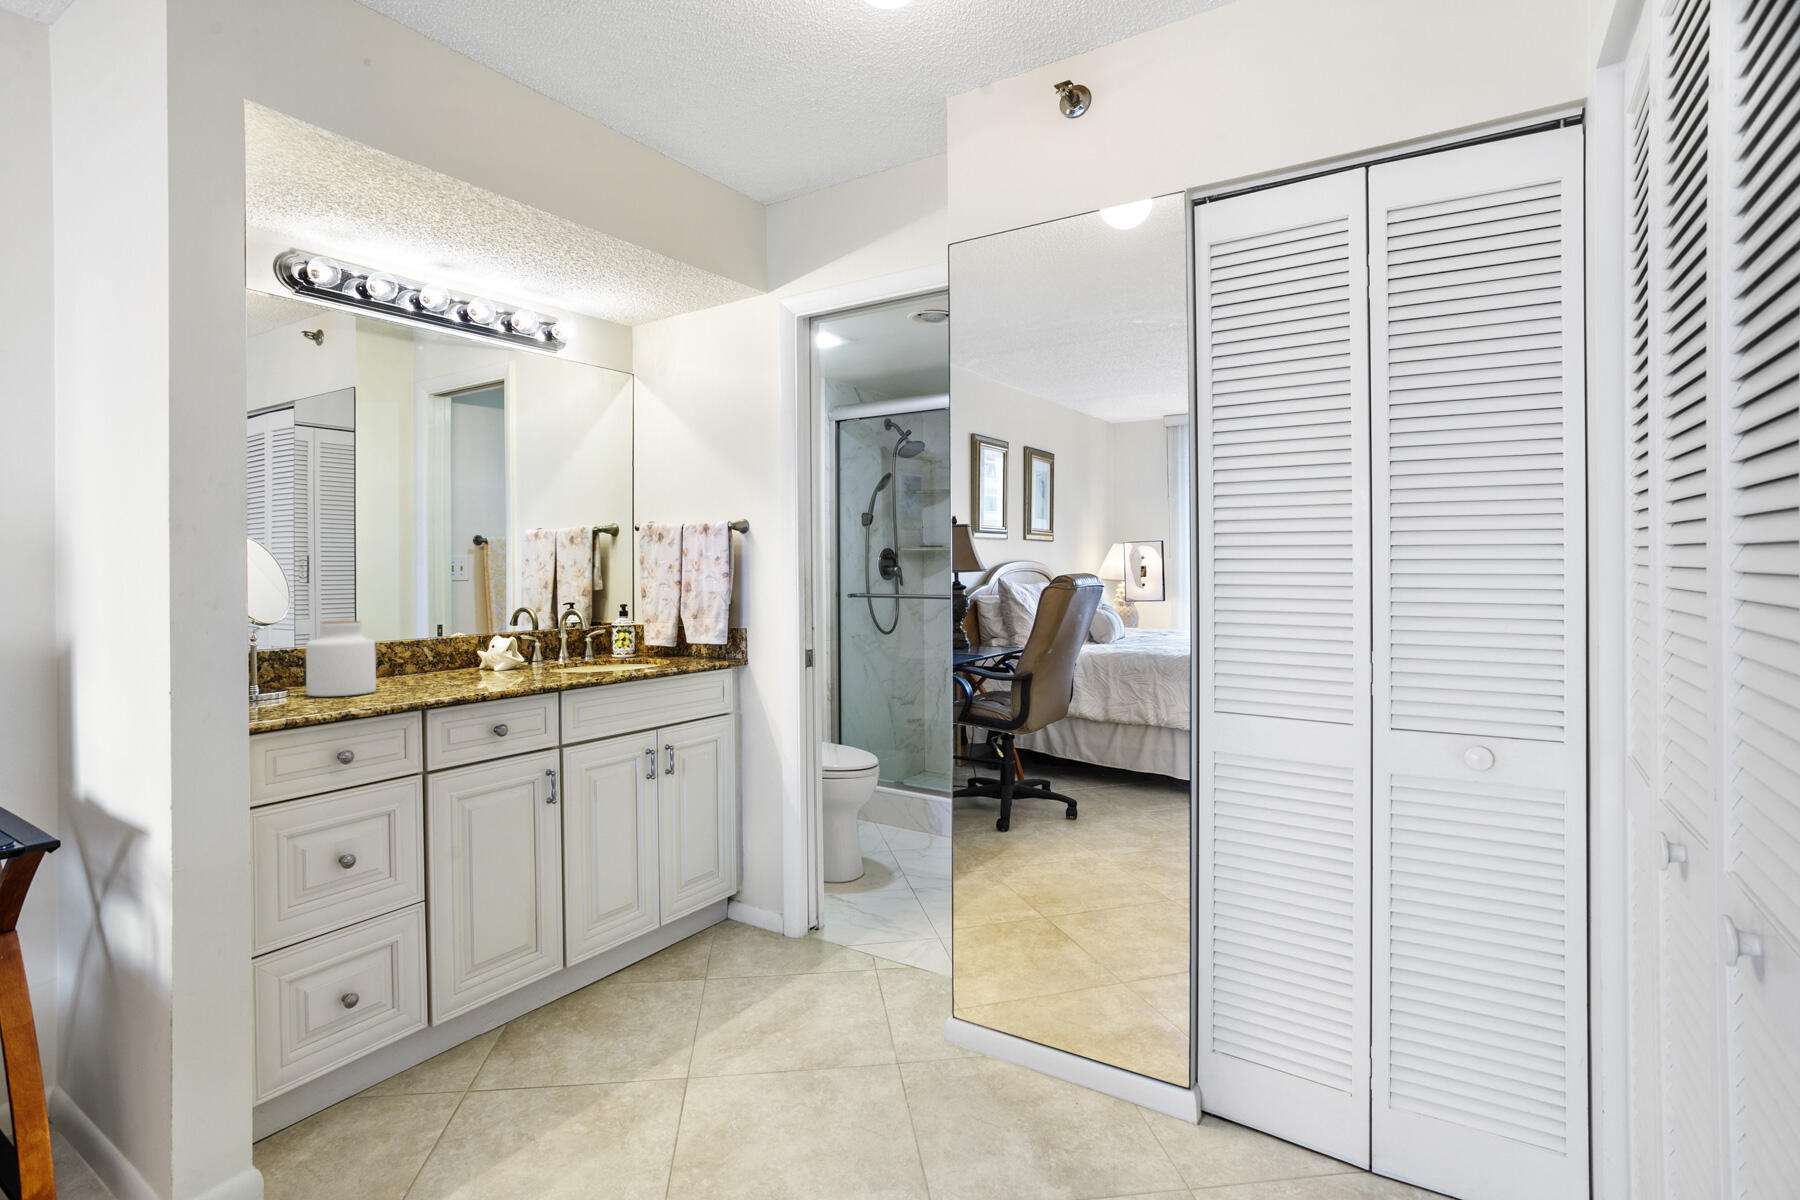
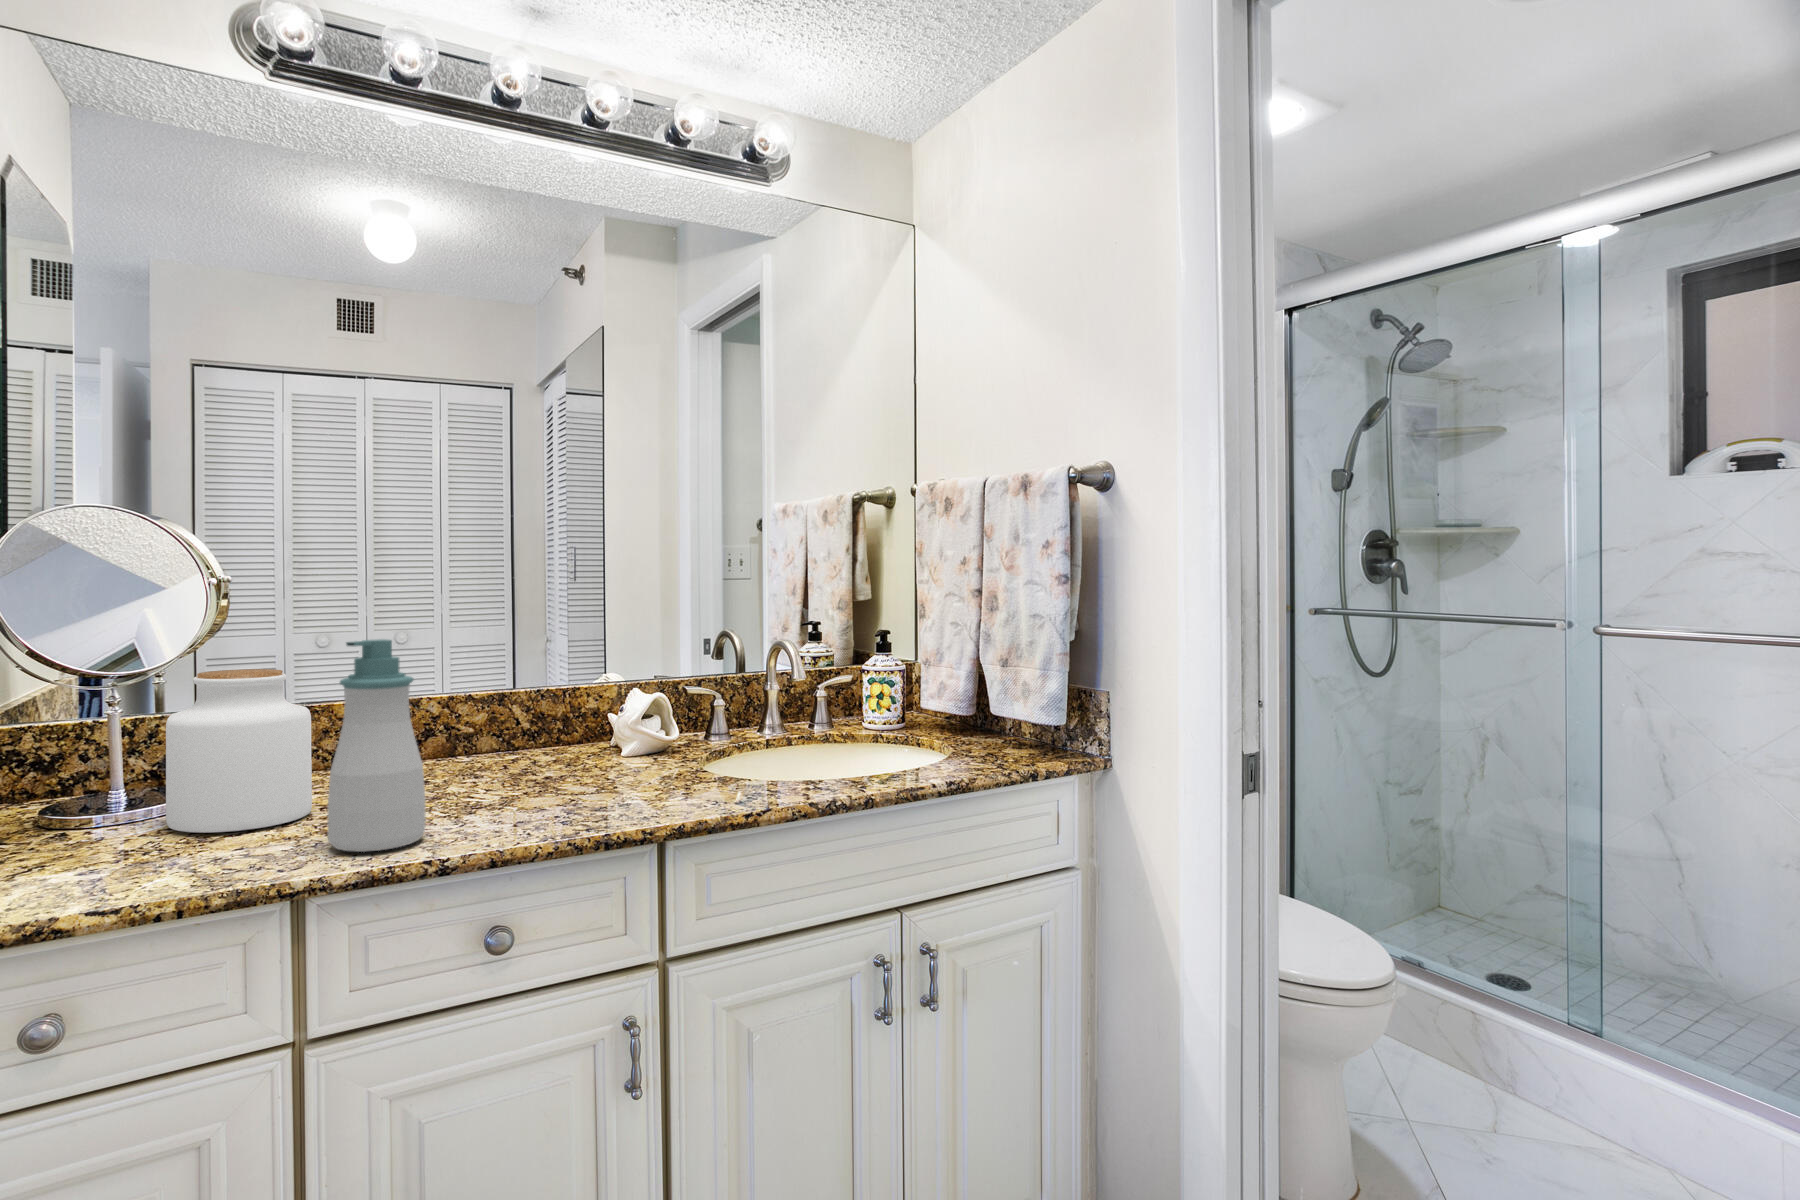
soap bottle: none [416,602,460,695] -> present [327,639,426,852]

